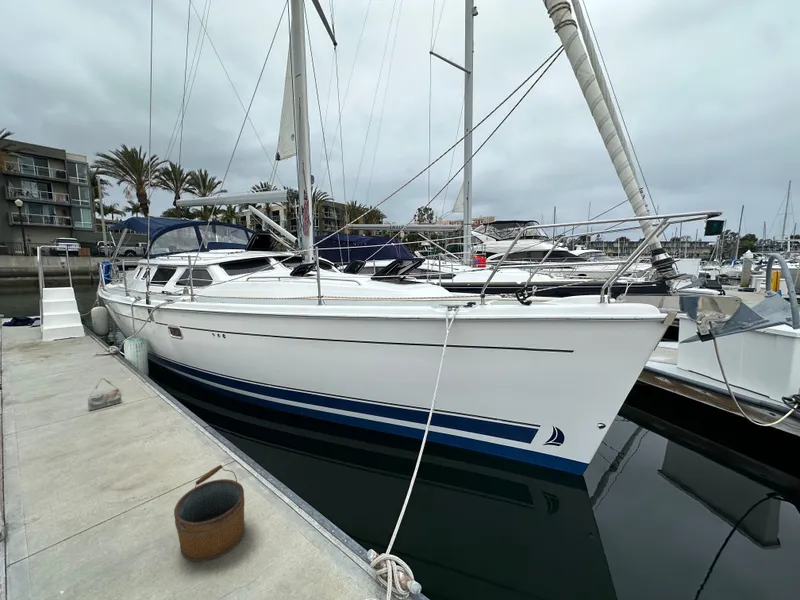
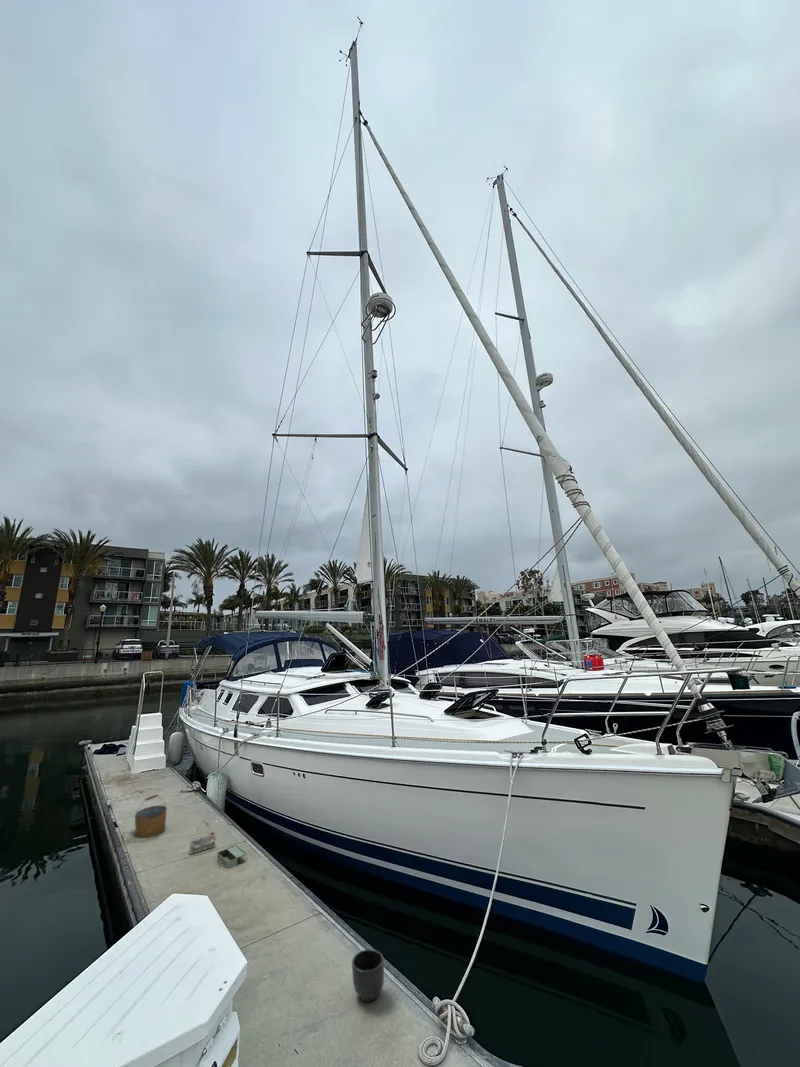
toolbox: none [121,400,155,424] -> present [217,845,246,869]
bucket: present [174,465,245,562] -> present [135,795,167,838]
planter: none [269,505,310,559] -> present [352,949,384,1002]

